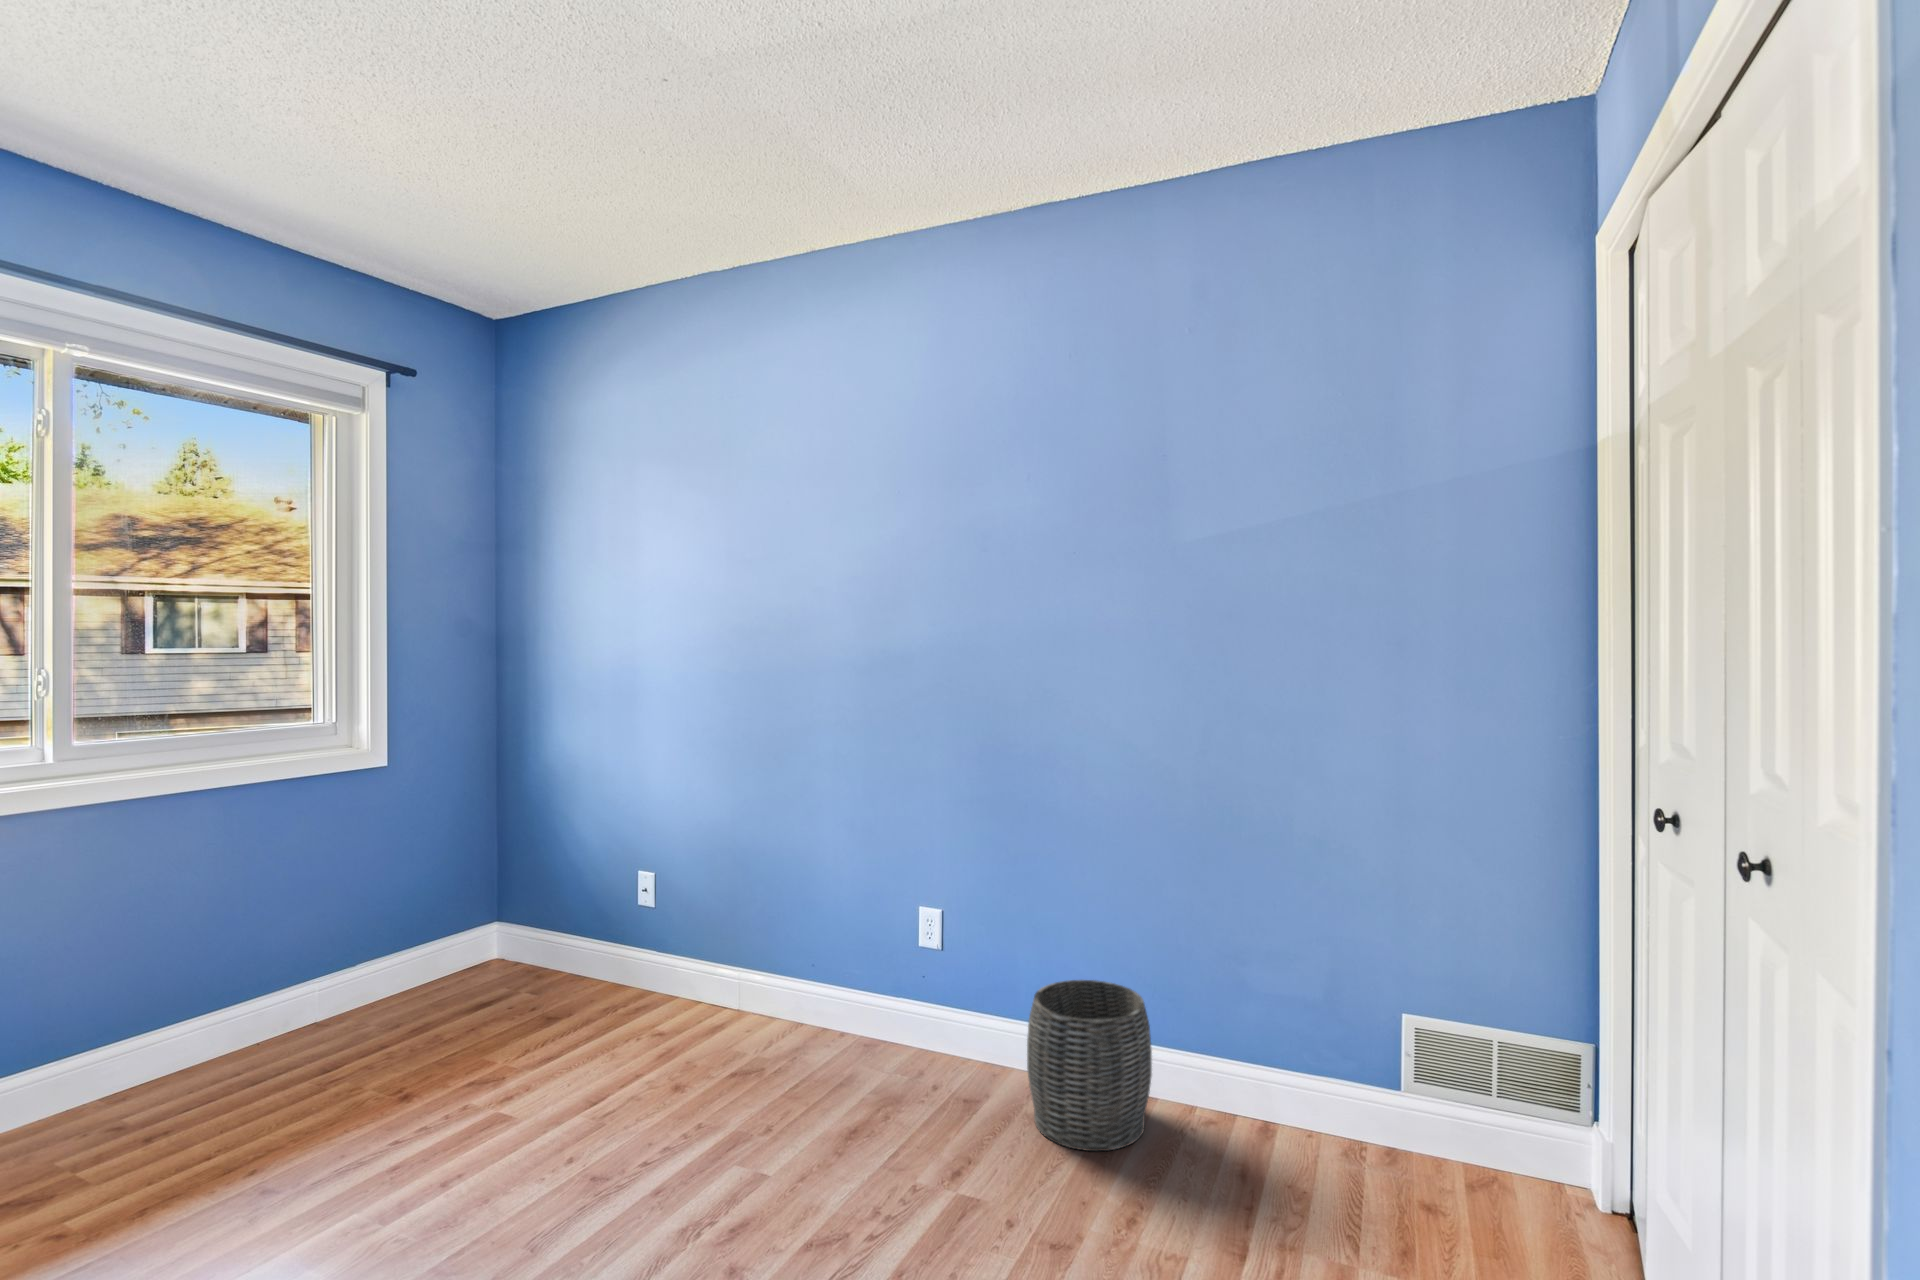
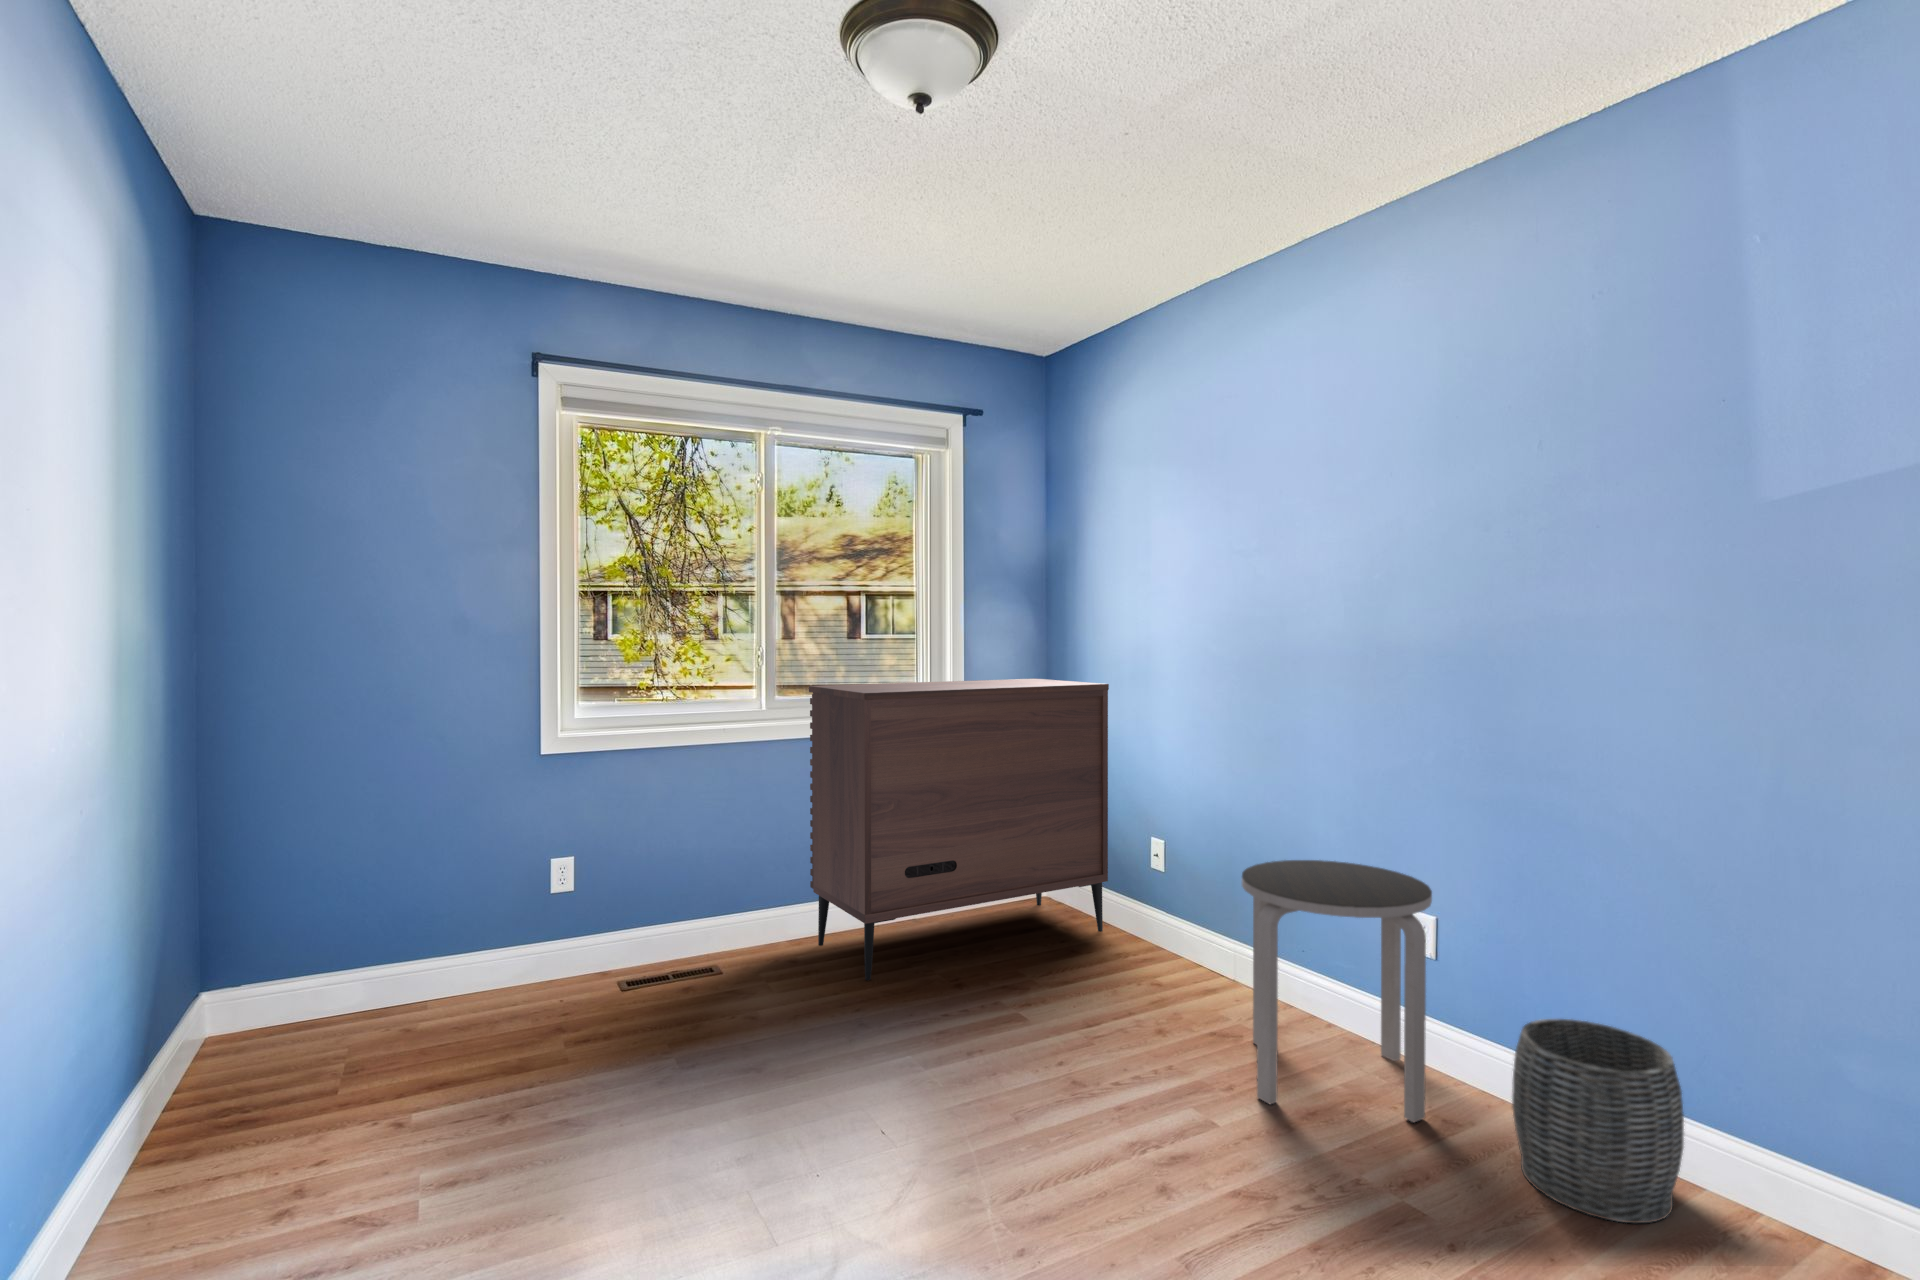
dresser: none [139,700,586,1125] -> present [809,679,1109,980]
side table: none [772,869,950,1135] -> present [1242,860,1432,1122]

